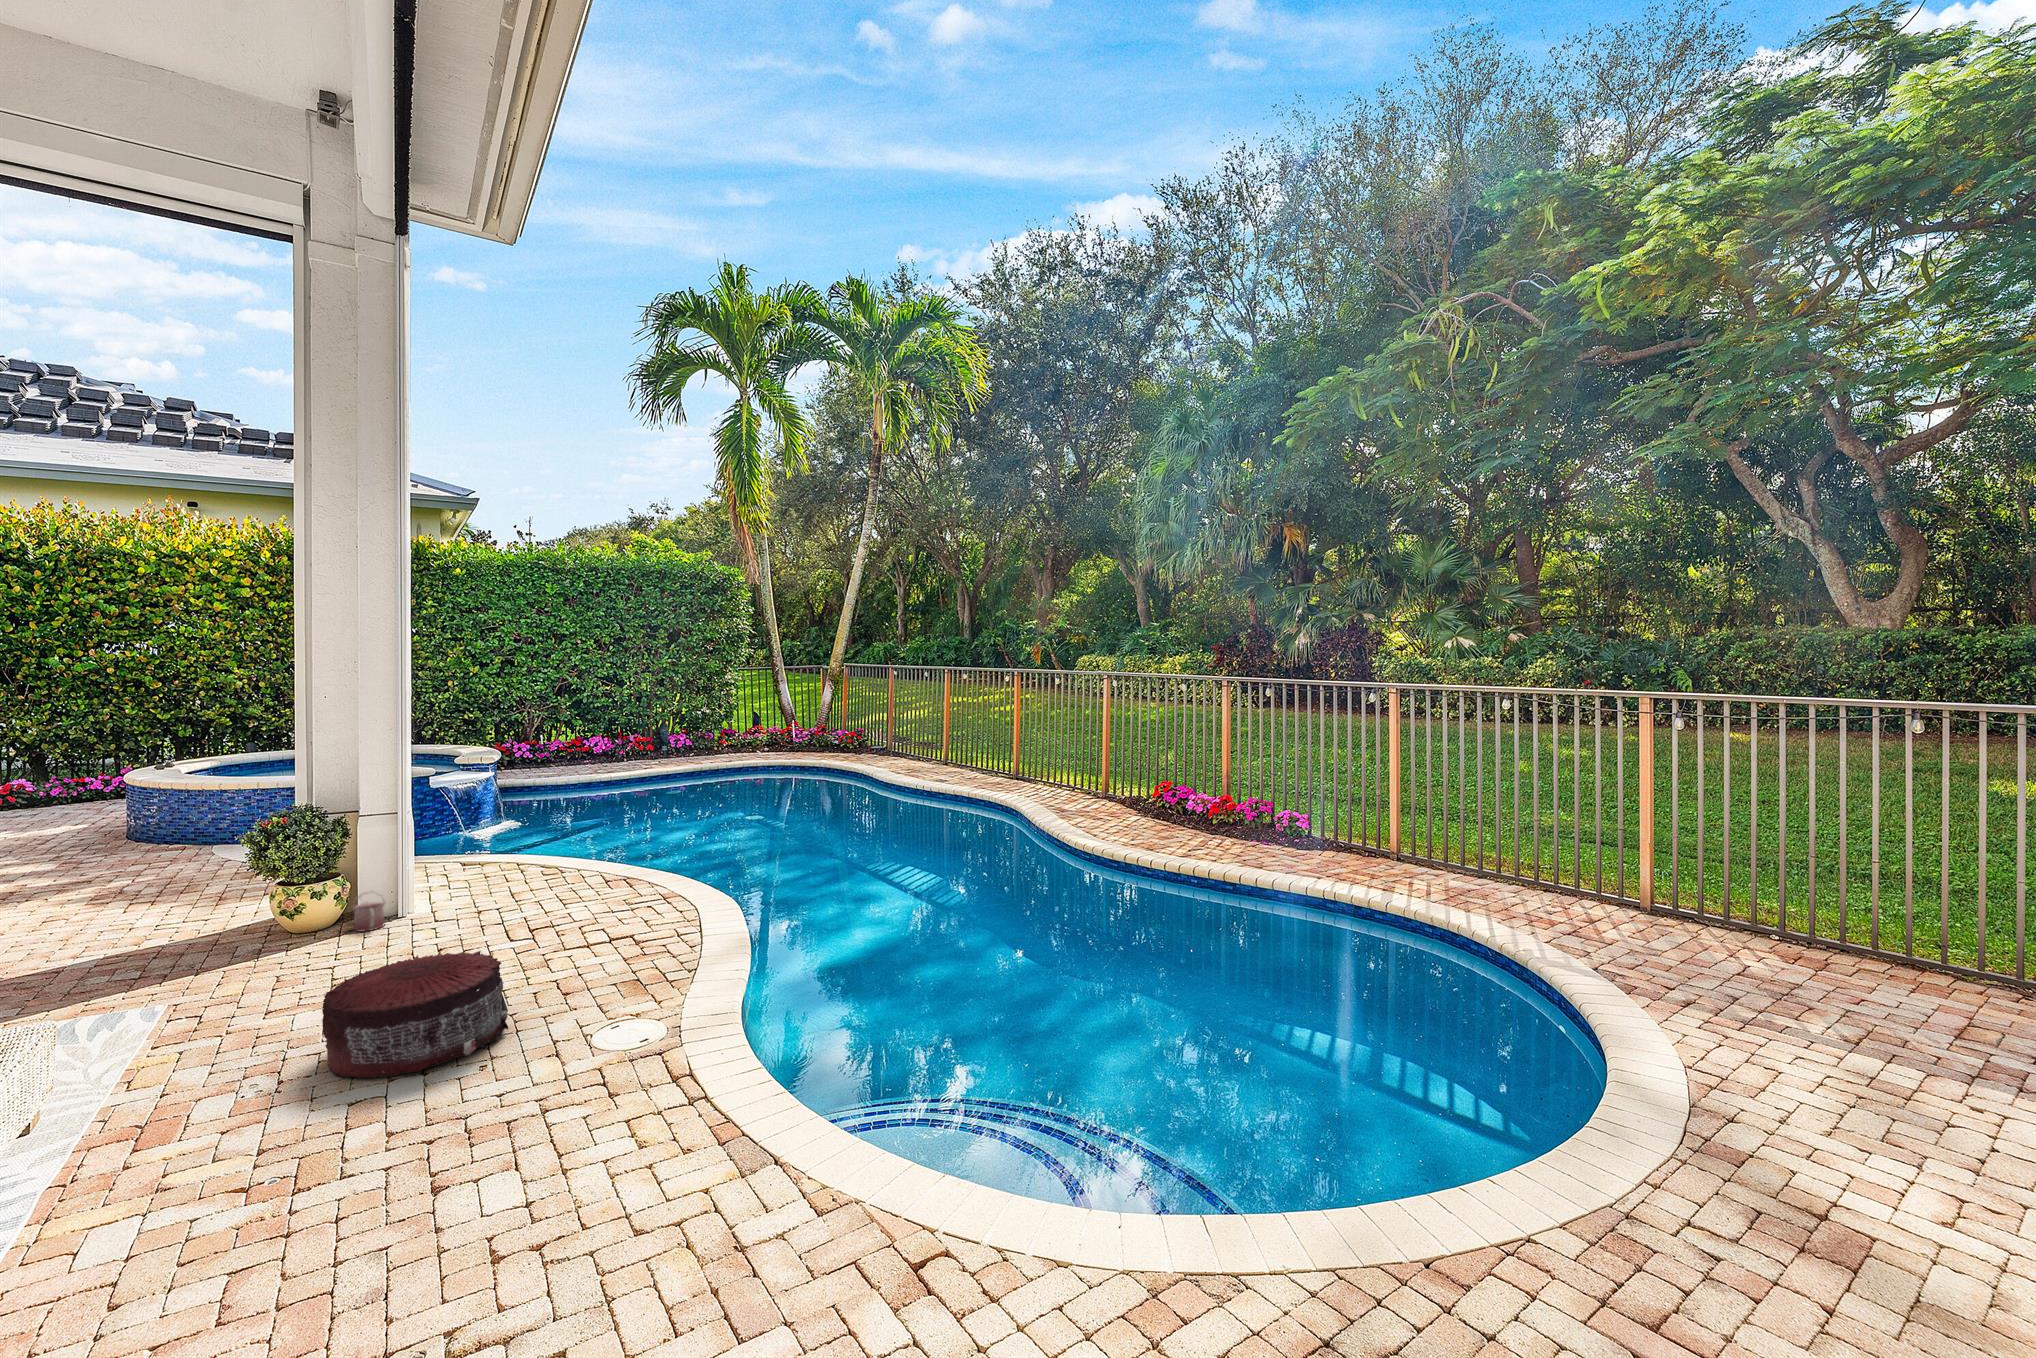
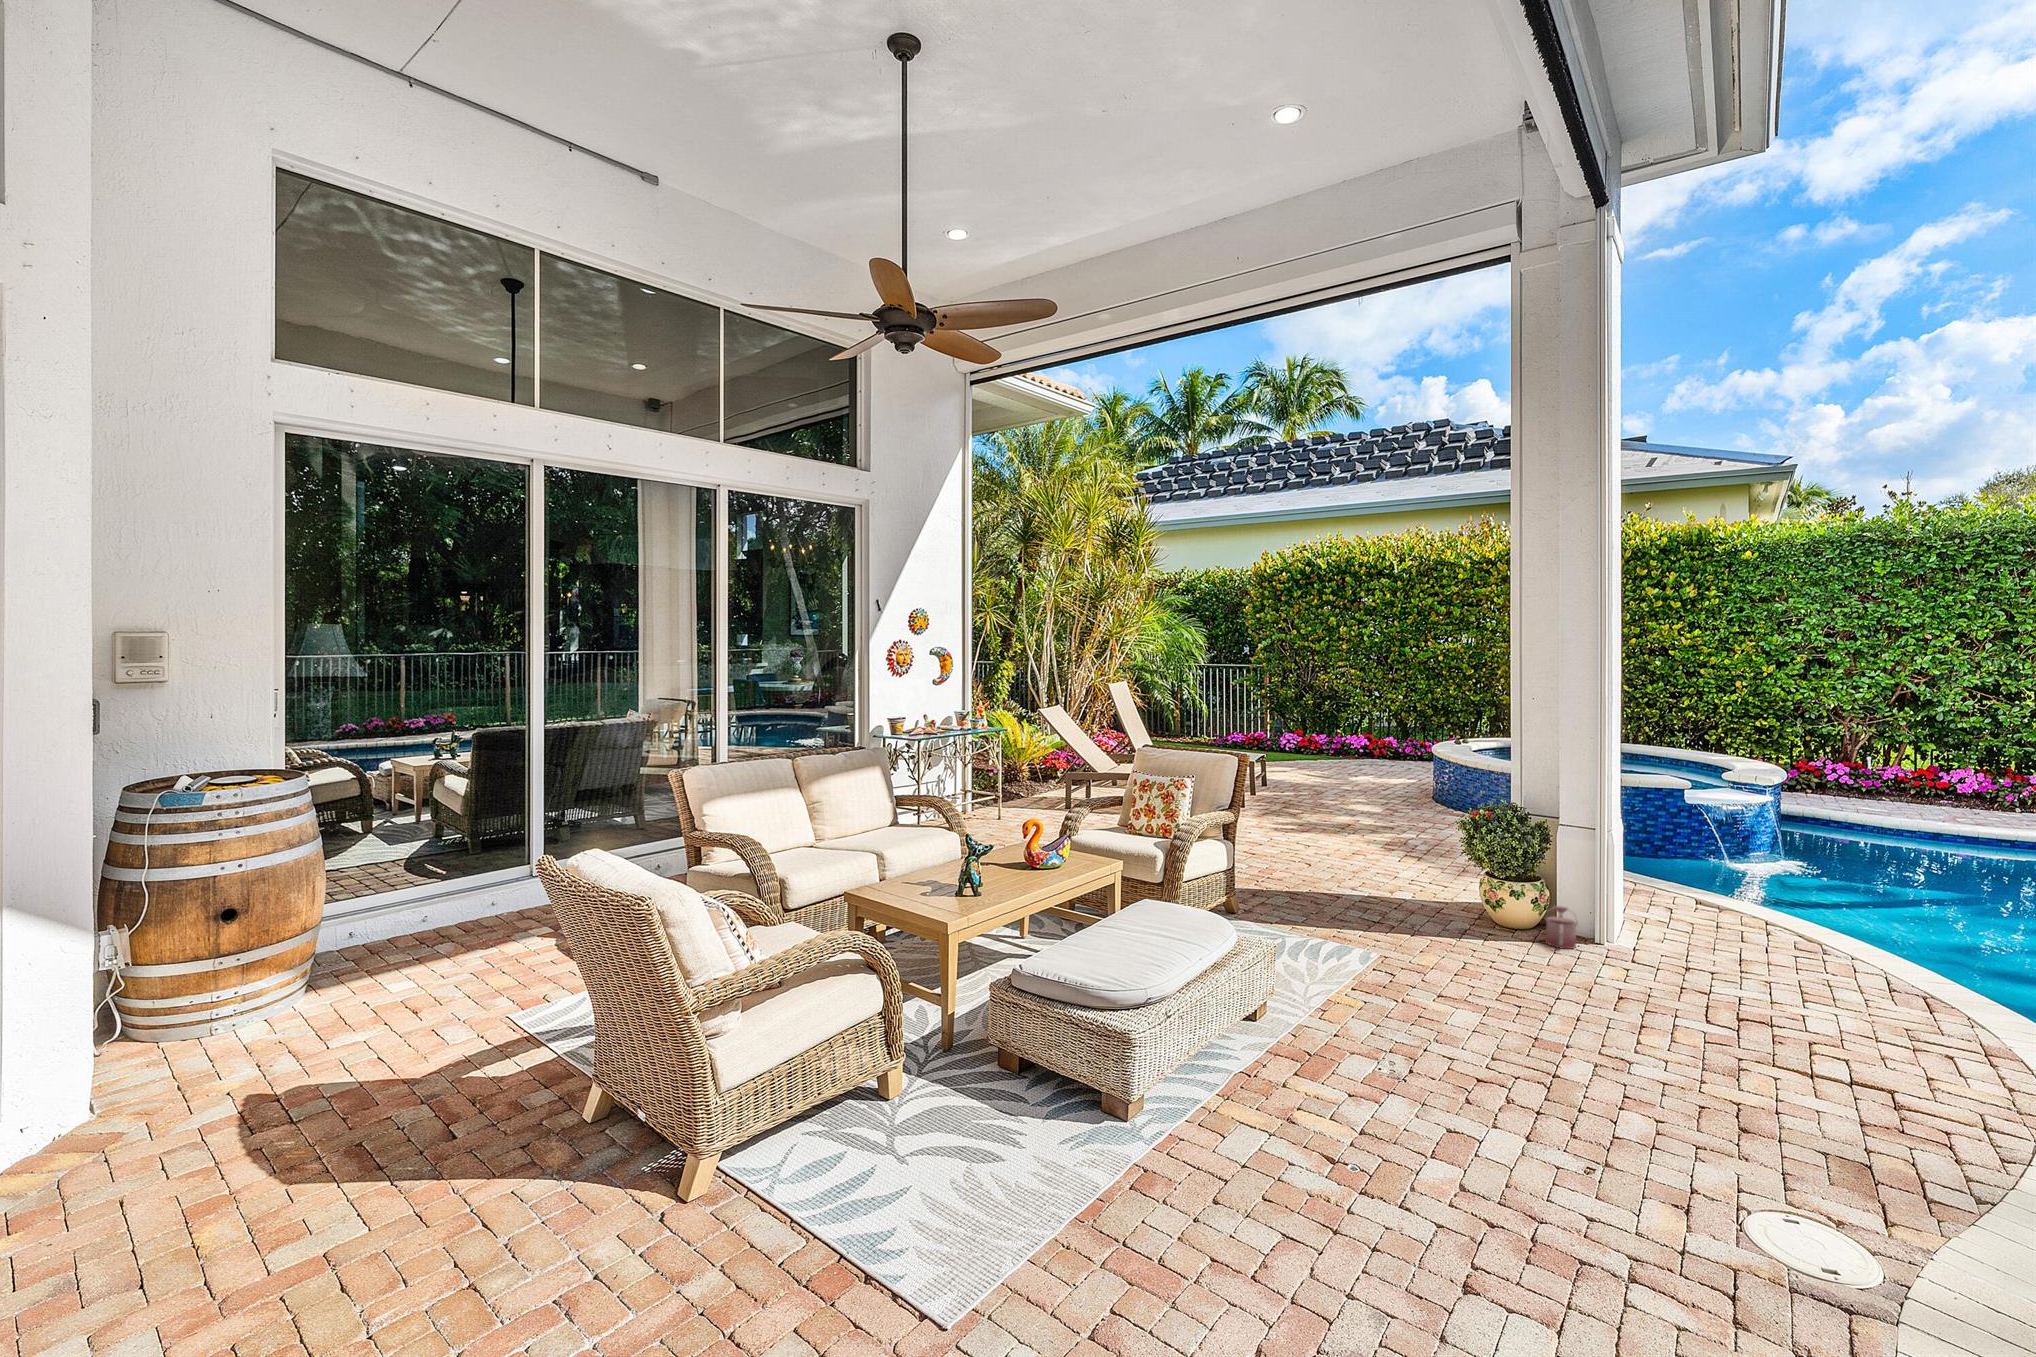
pouf: present [322,951,508,1078] -> none [1447,995,1644,1145]

